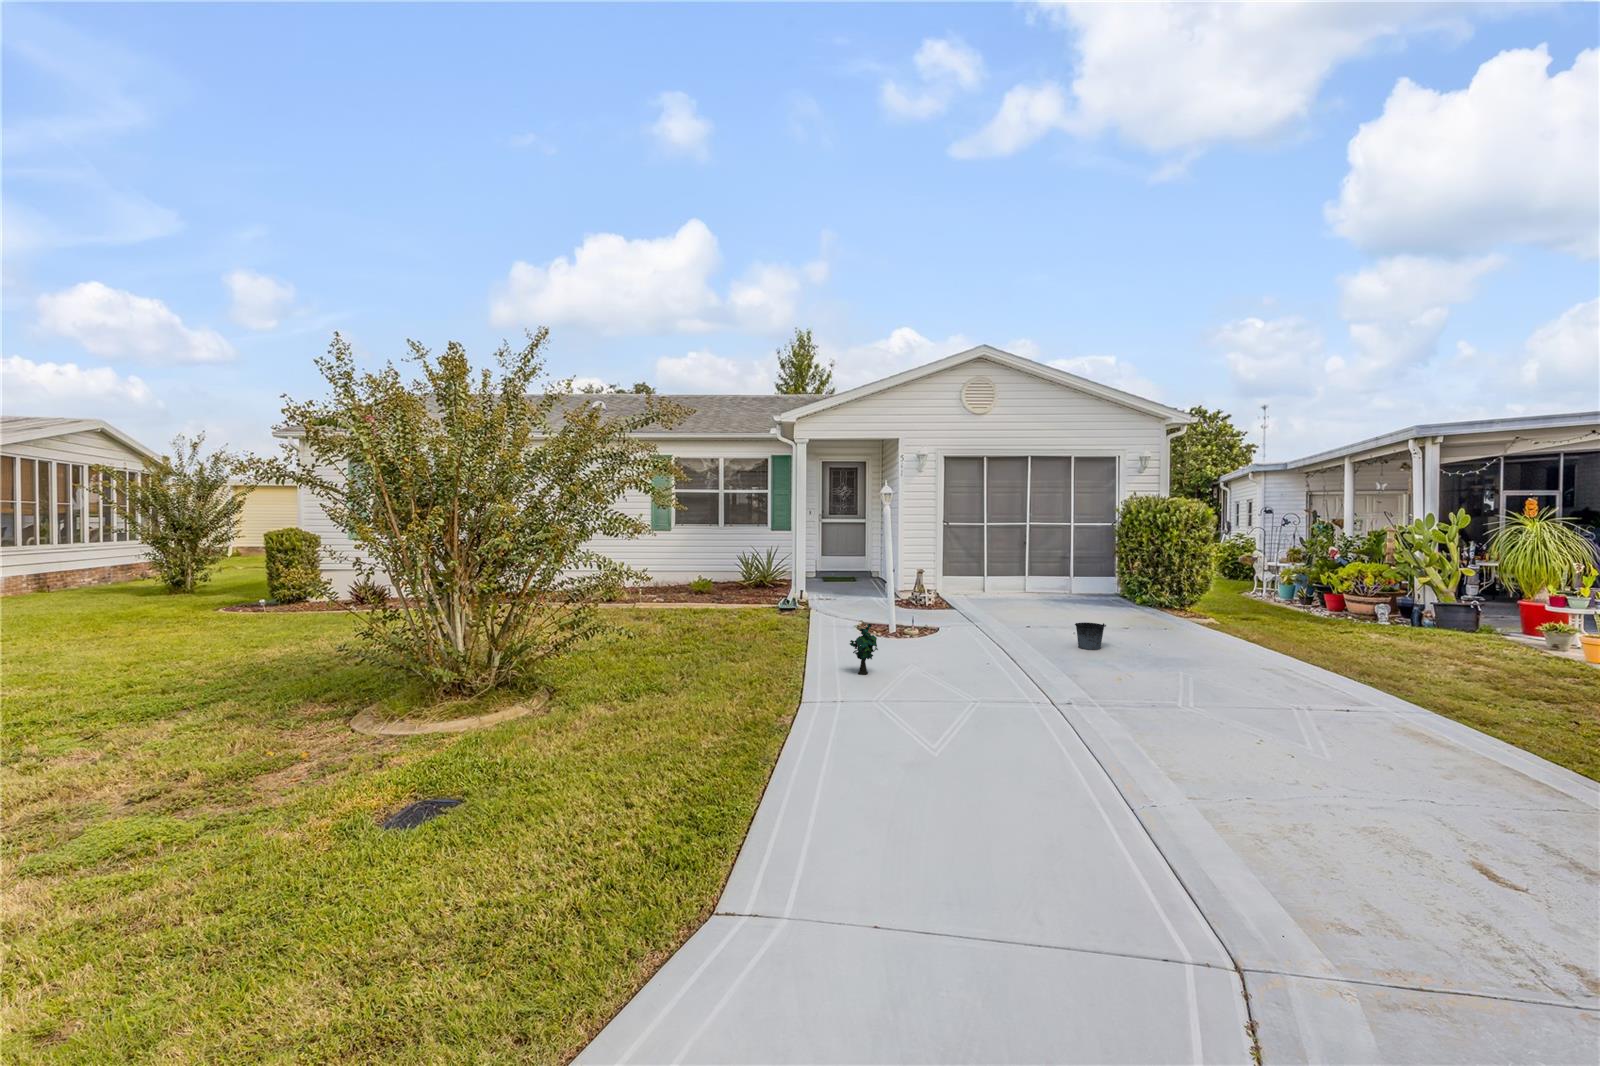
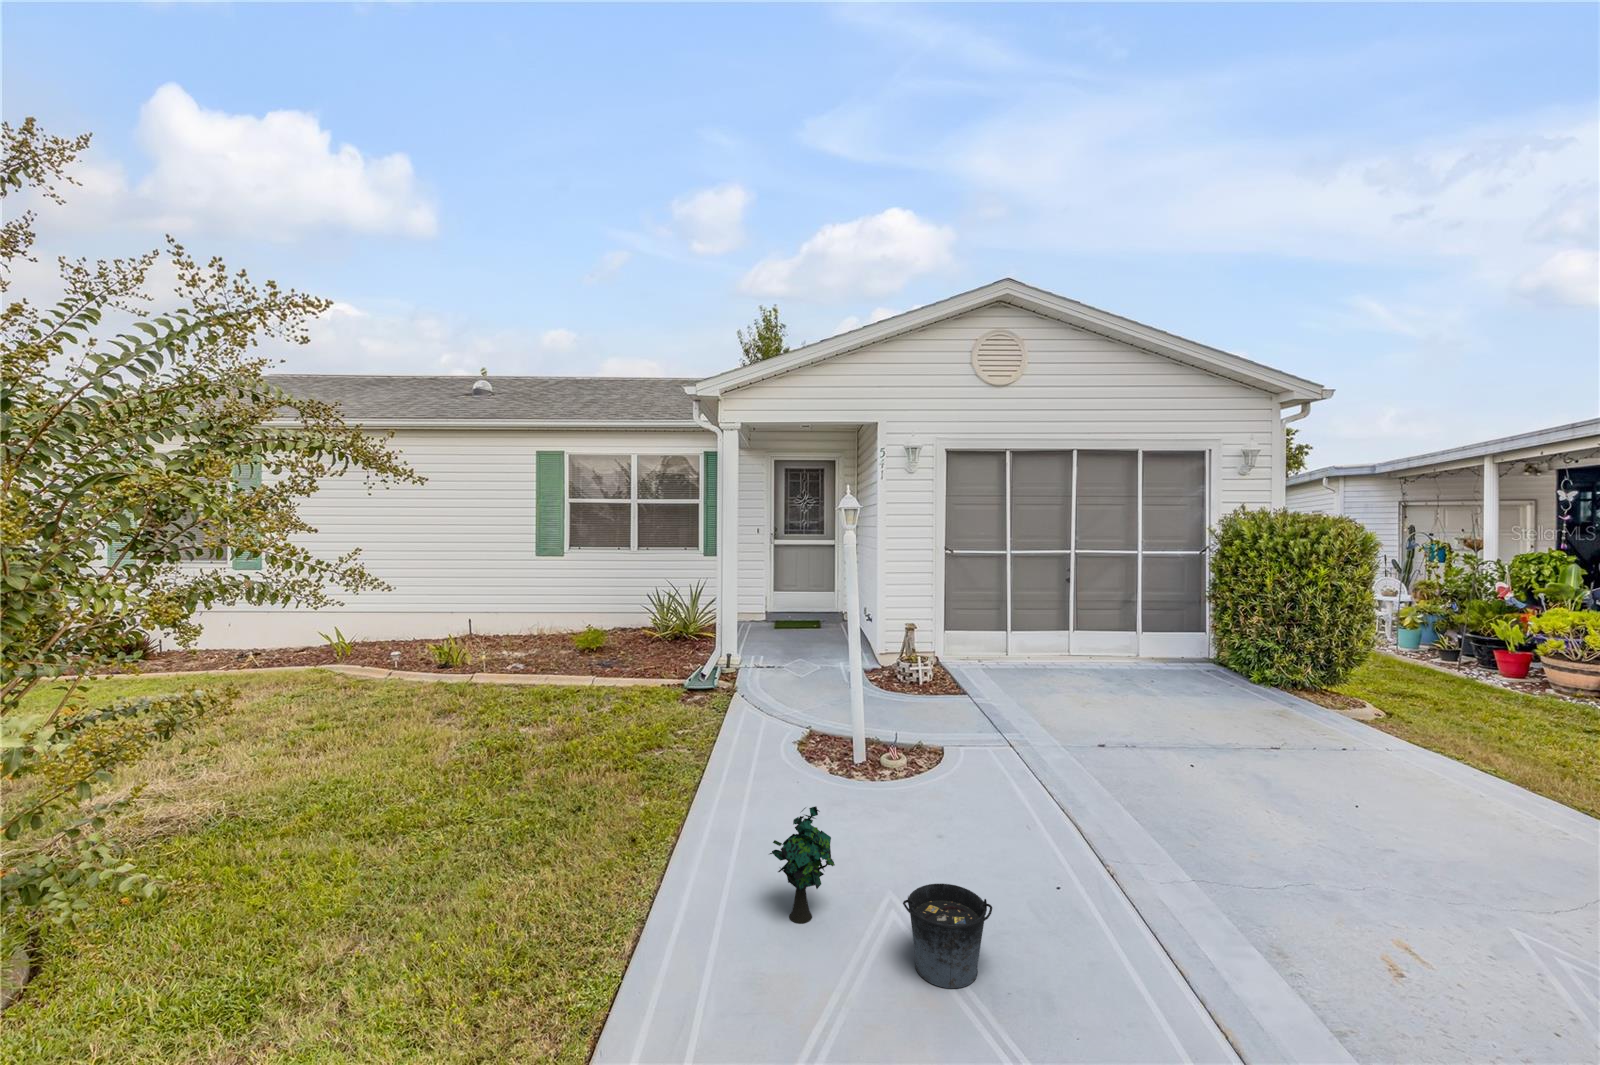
bucket: present [1075,623,1106,650] -> present [903,884,992,988]

